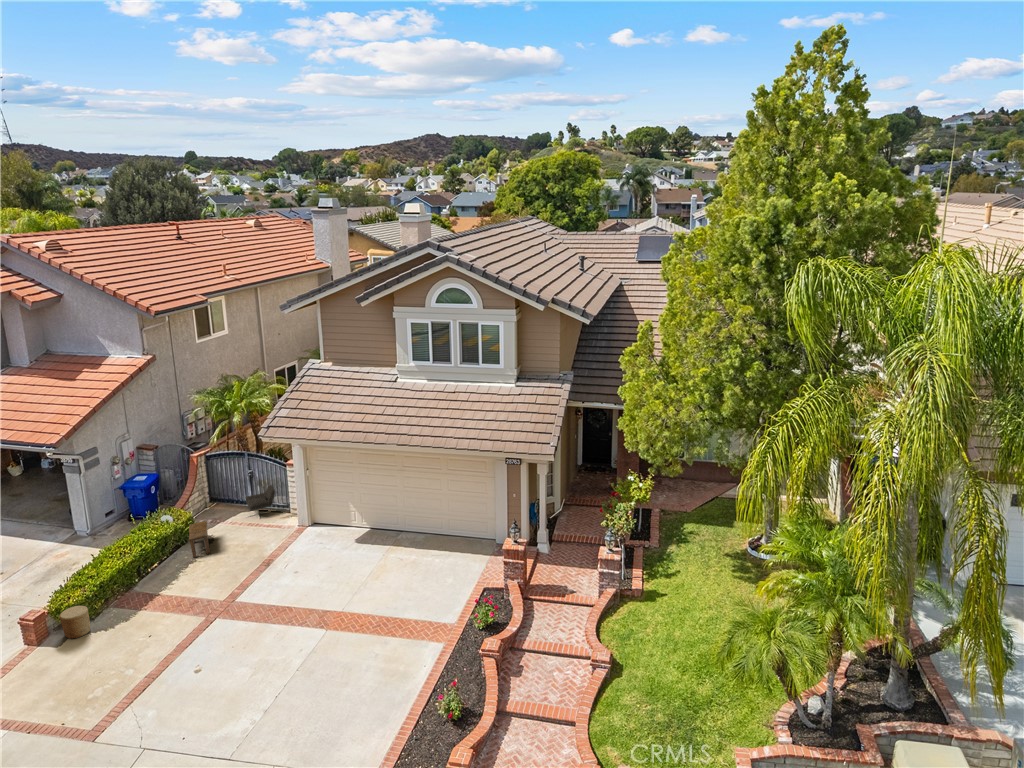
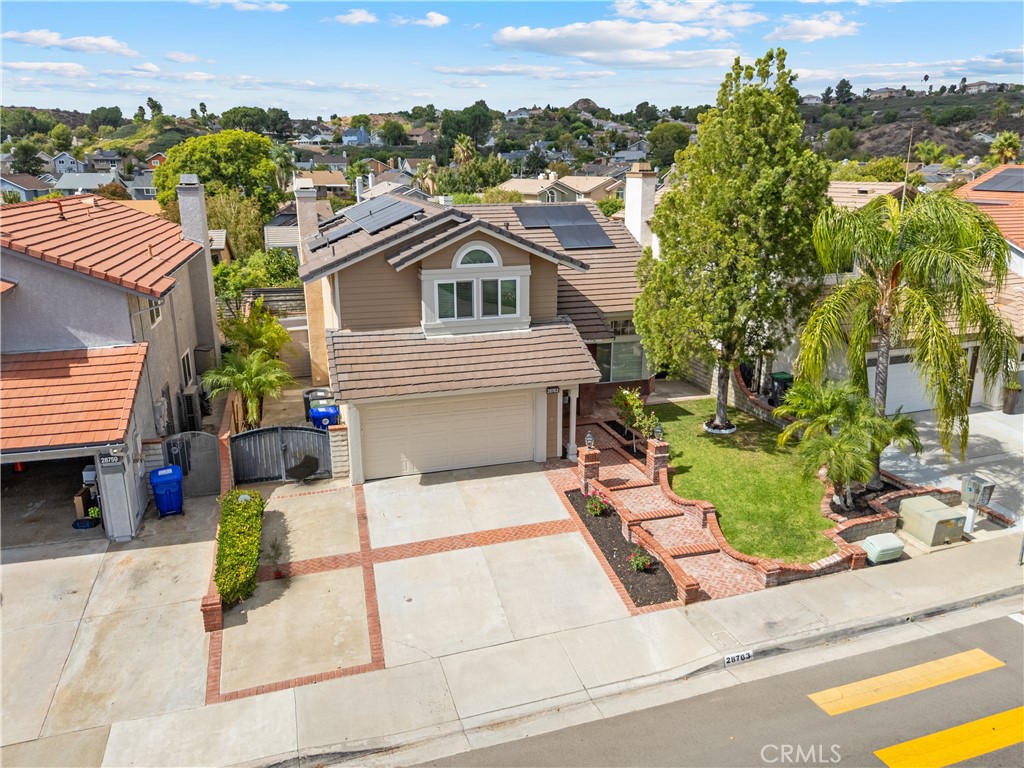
bench: present [189,521,210,557] -> none [265,495,301,529]
potted tree: none [111,562,140,604] -> present [262,537,282,578]
woven basket: present [60,606,90,639] -> none [244,584,272,617]

